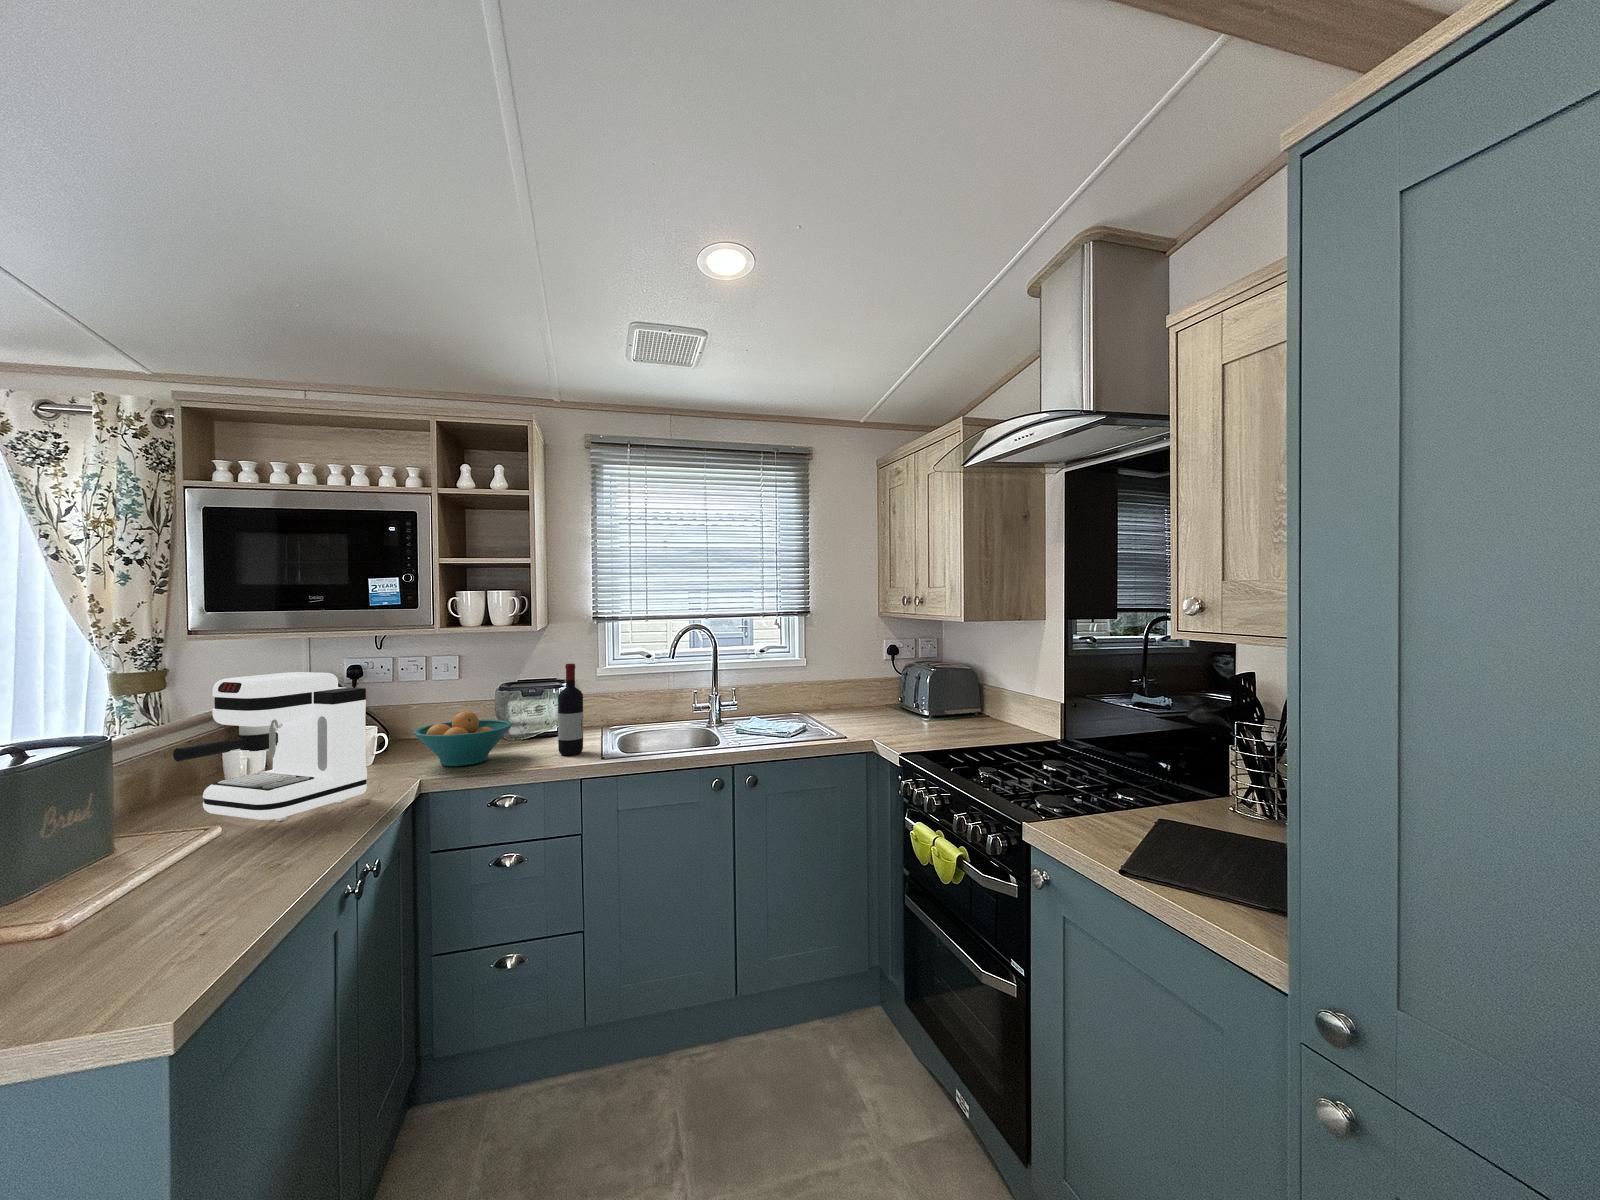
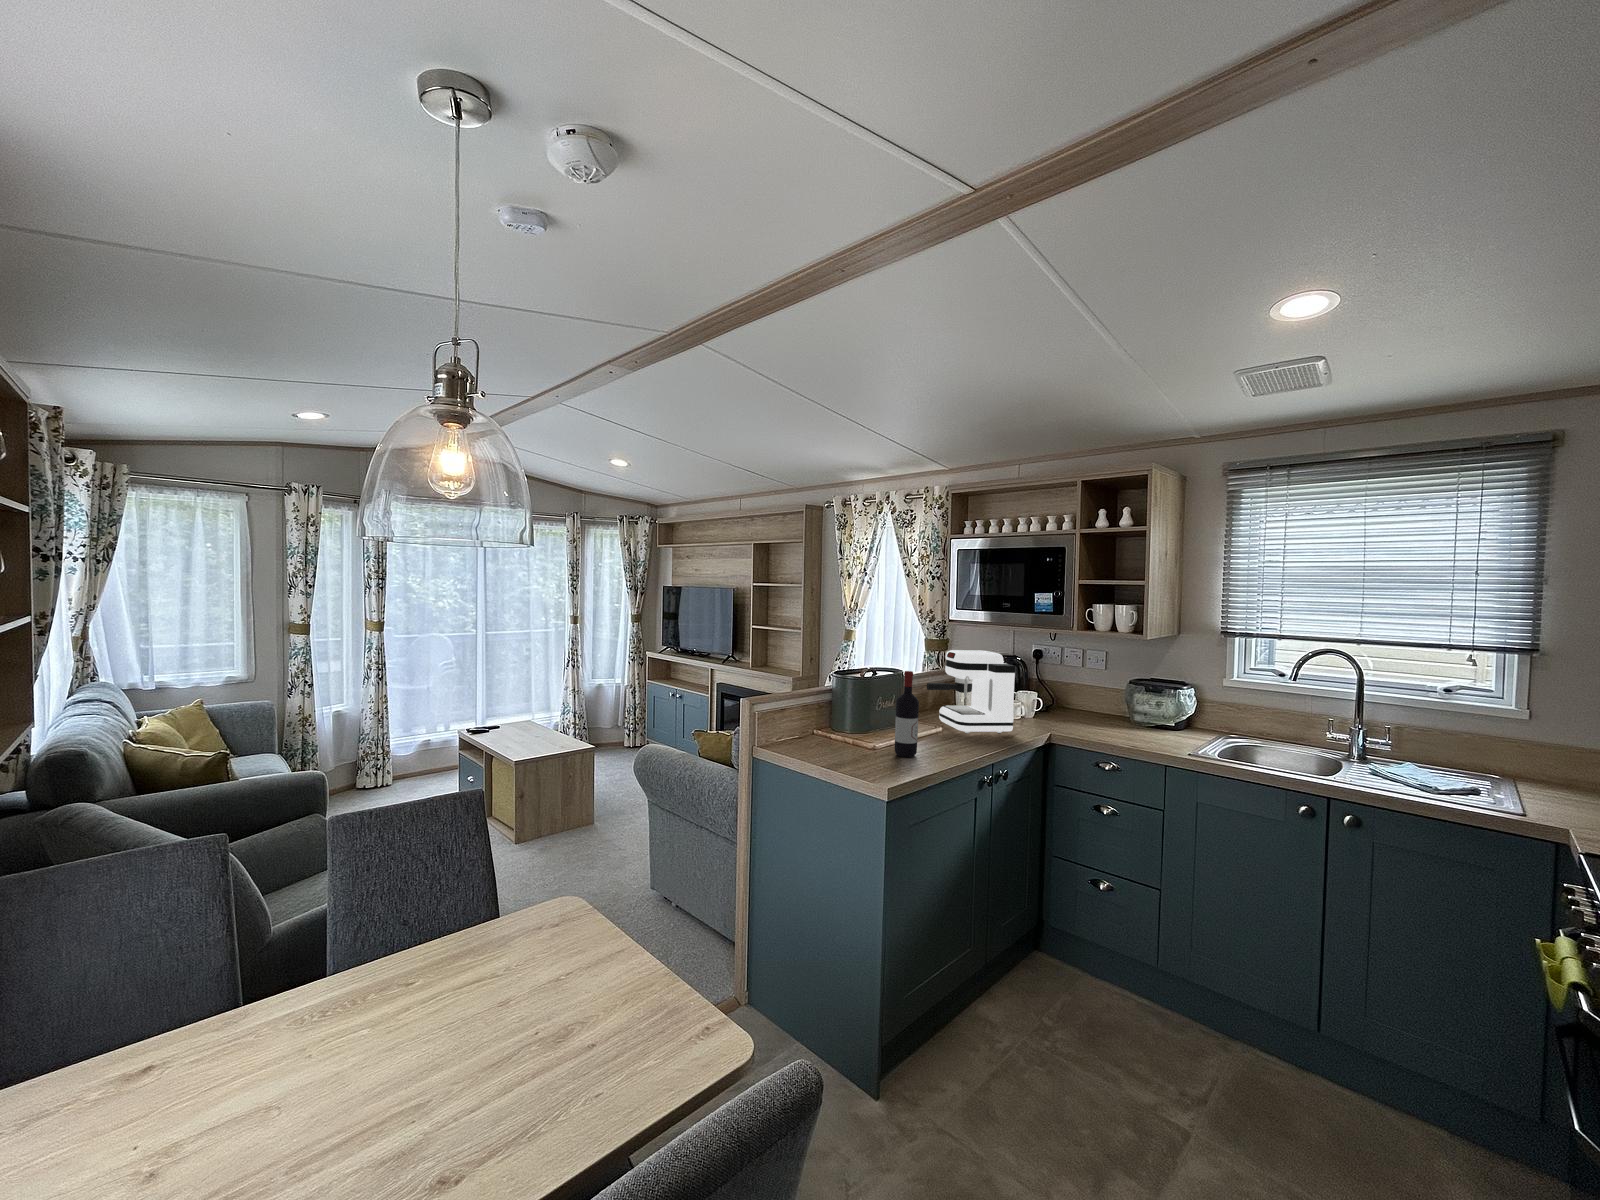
wine bottle: present [558,664,583,755] -> present [895,671,919,757]
fruit bowl: present [413,711,512,766] -> none [1052,693,1122,733]

